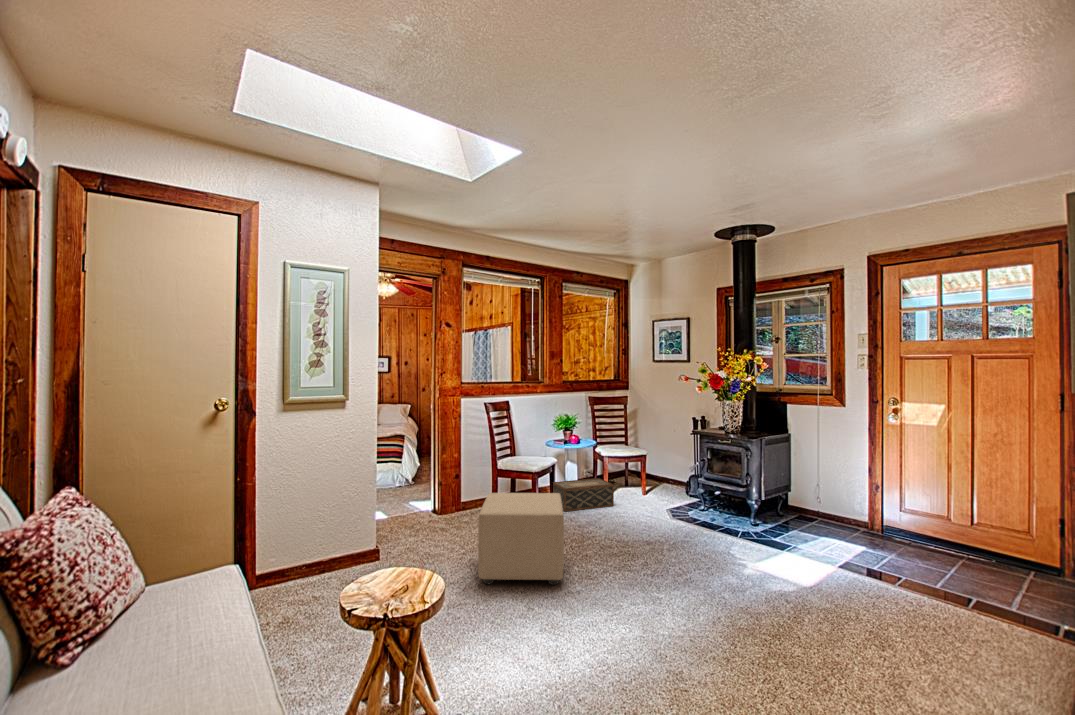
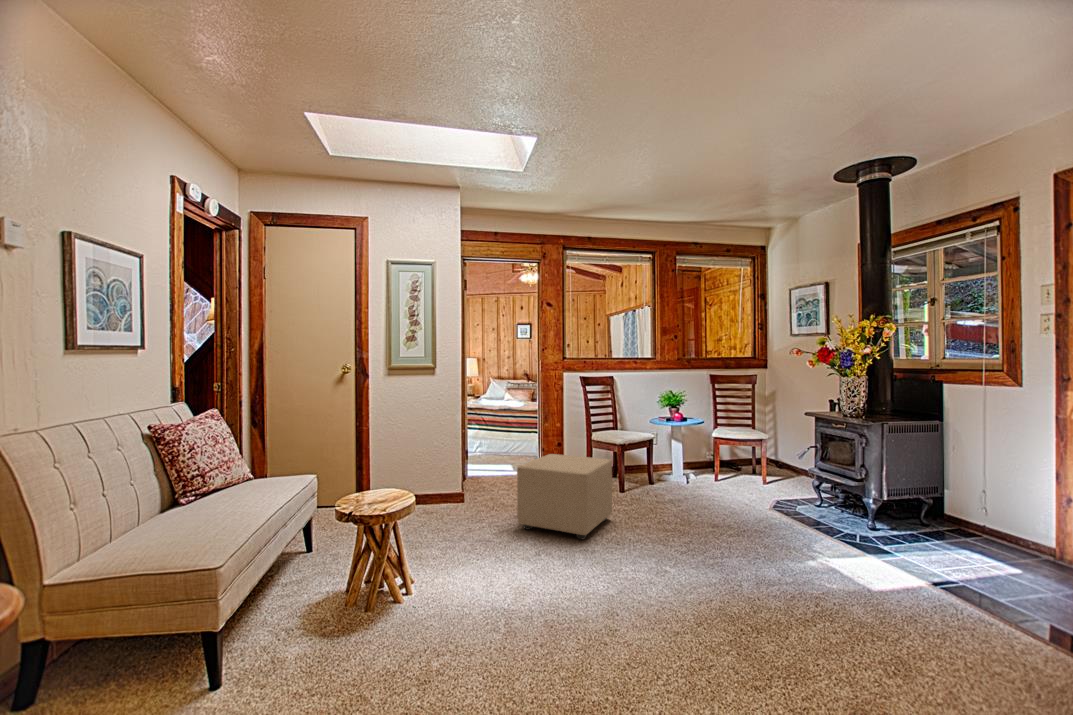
woven basket: present [553,478,614,511] -> none [654,458,717,488]

